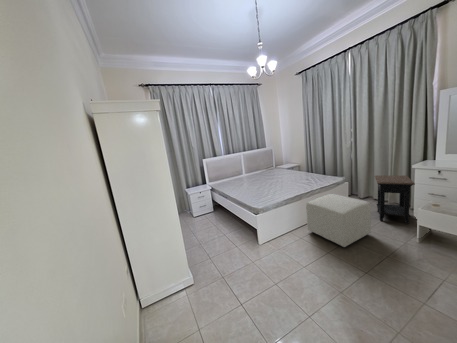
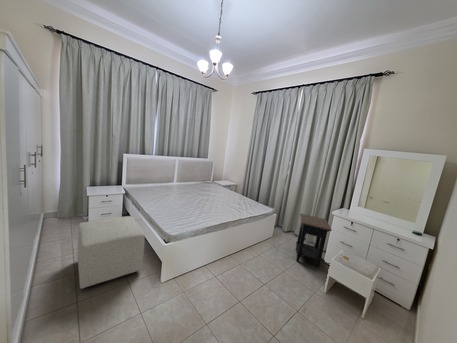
ottoman: present [306,194,371,247] -> present [78,216,145,289]

